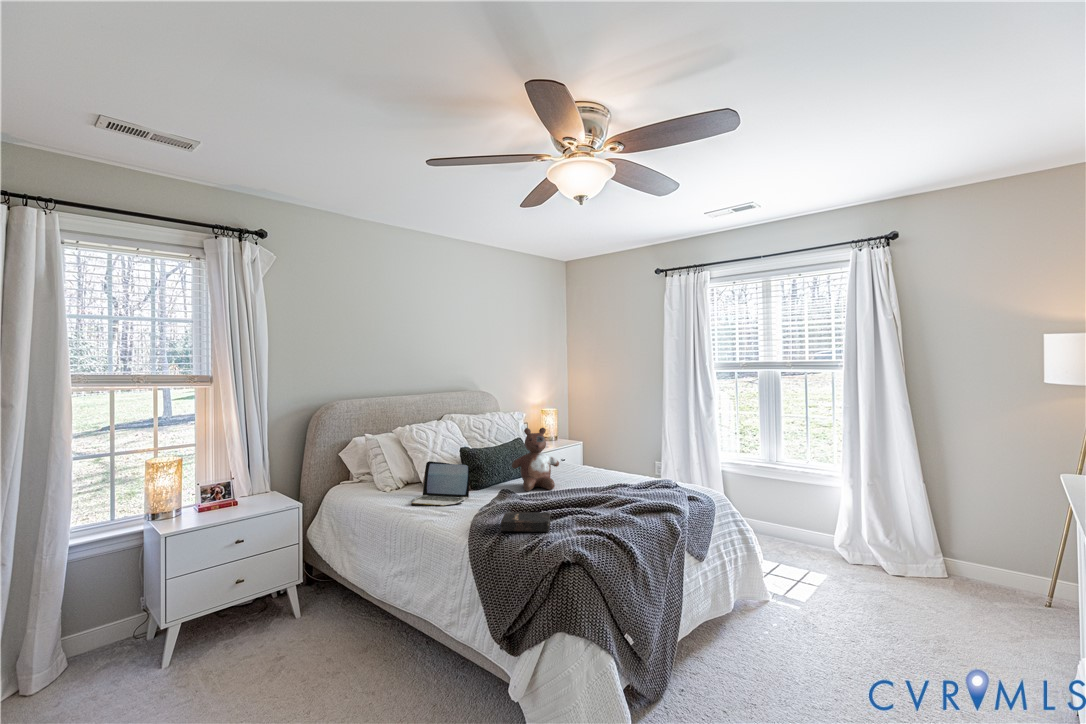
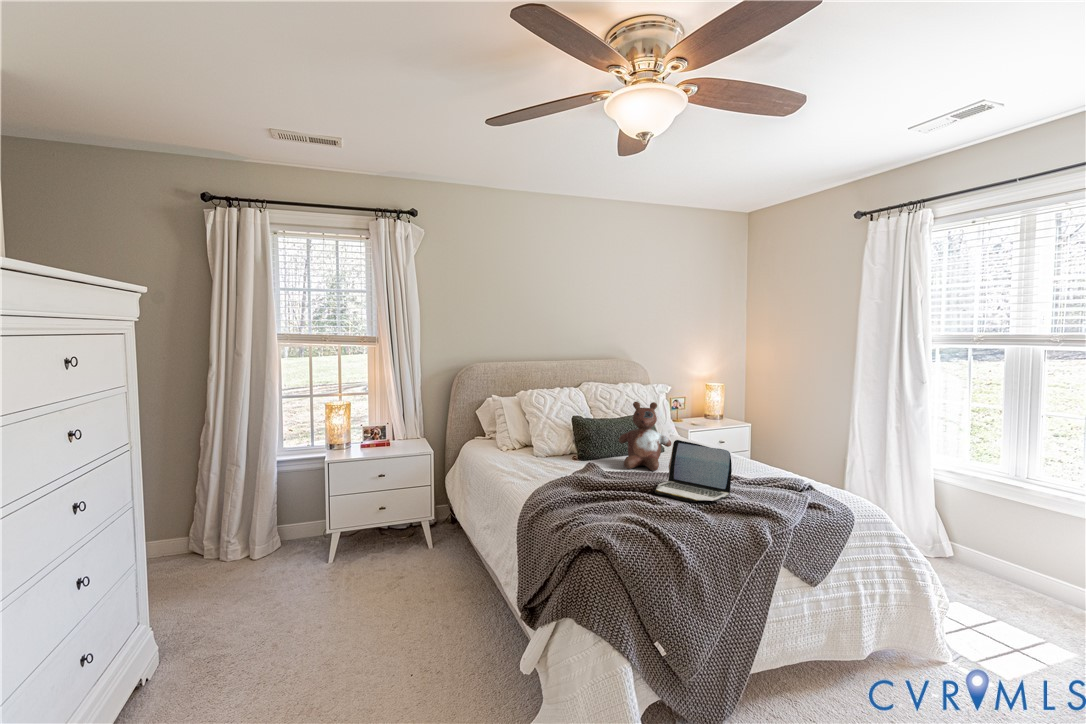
laptop: present [412,461,470,507] -> present [655,440,732,502]
hardback book: present [501,512,551,532] -> none [553,485,612,513]

